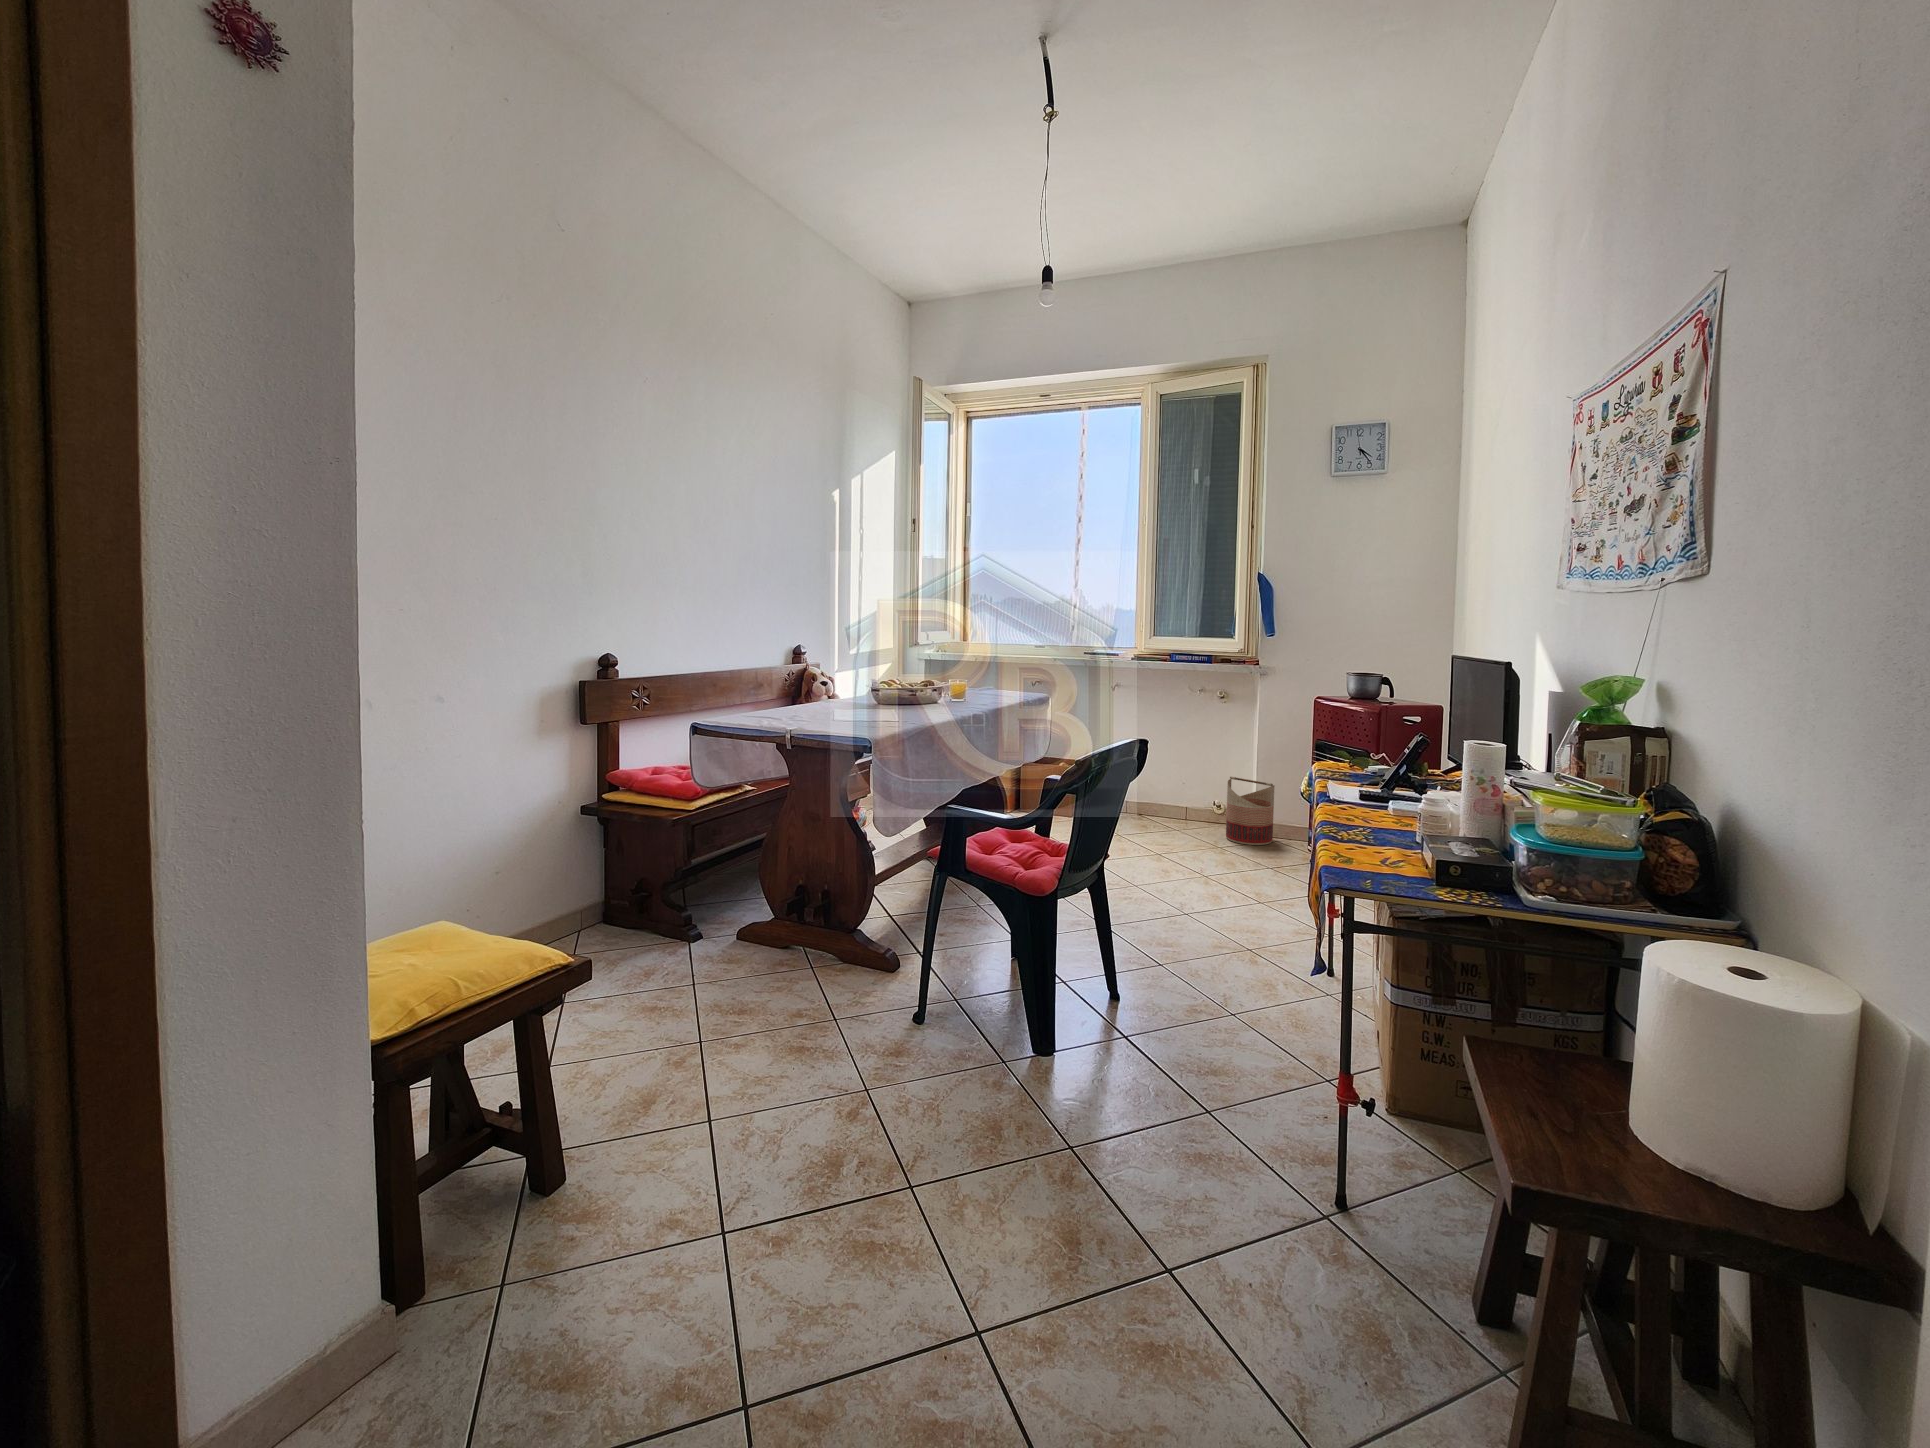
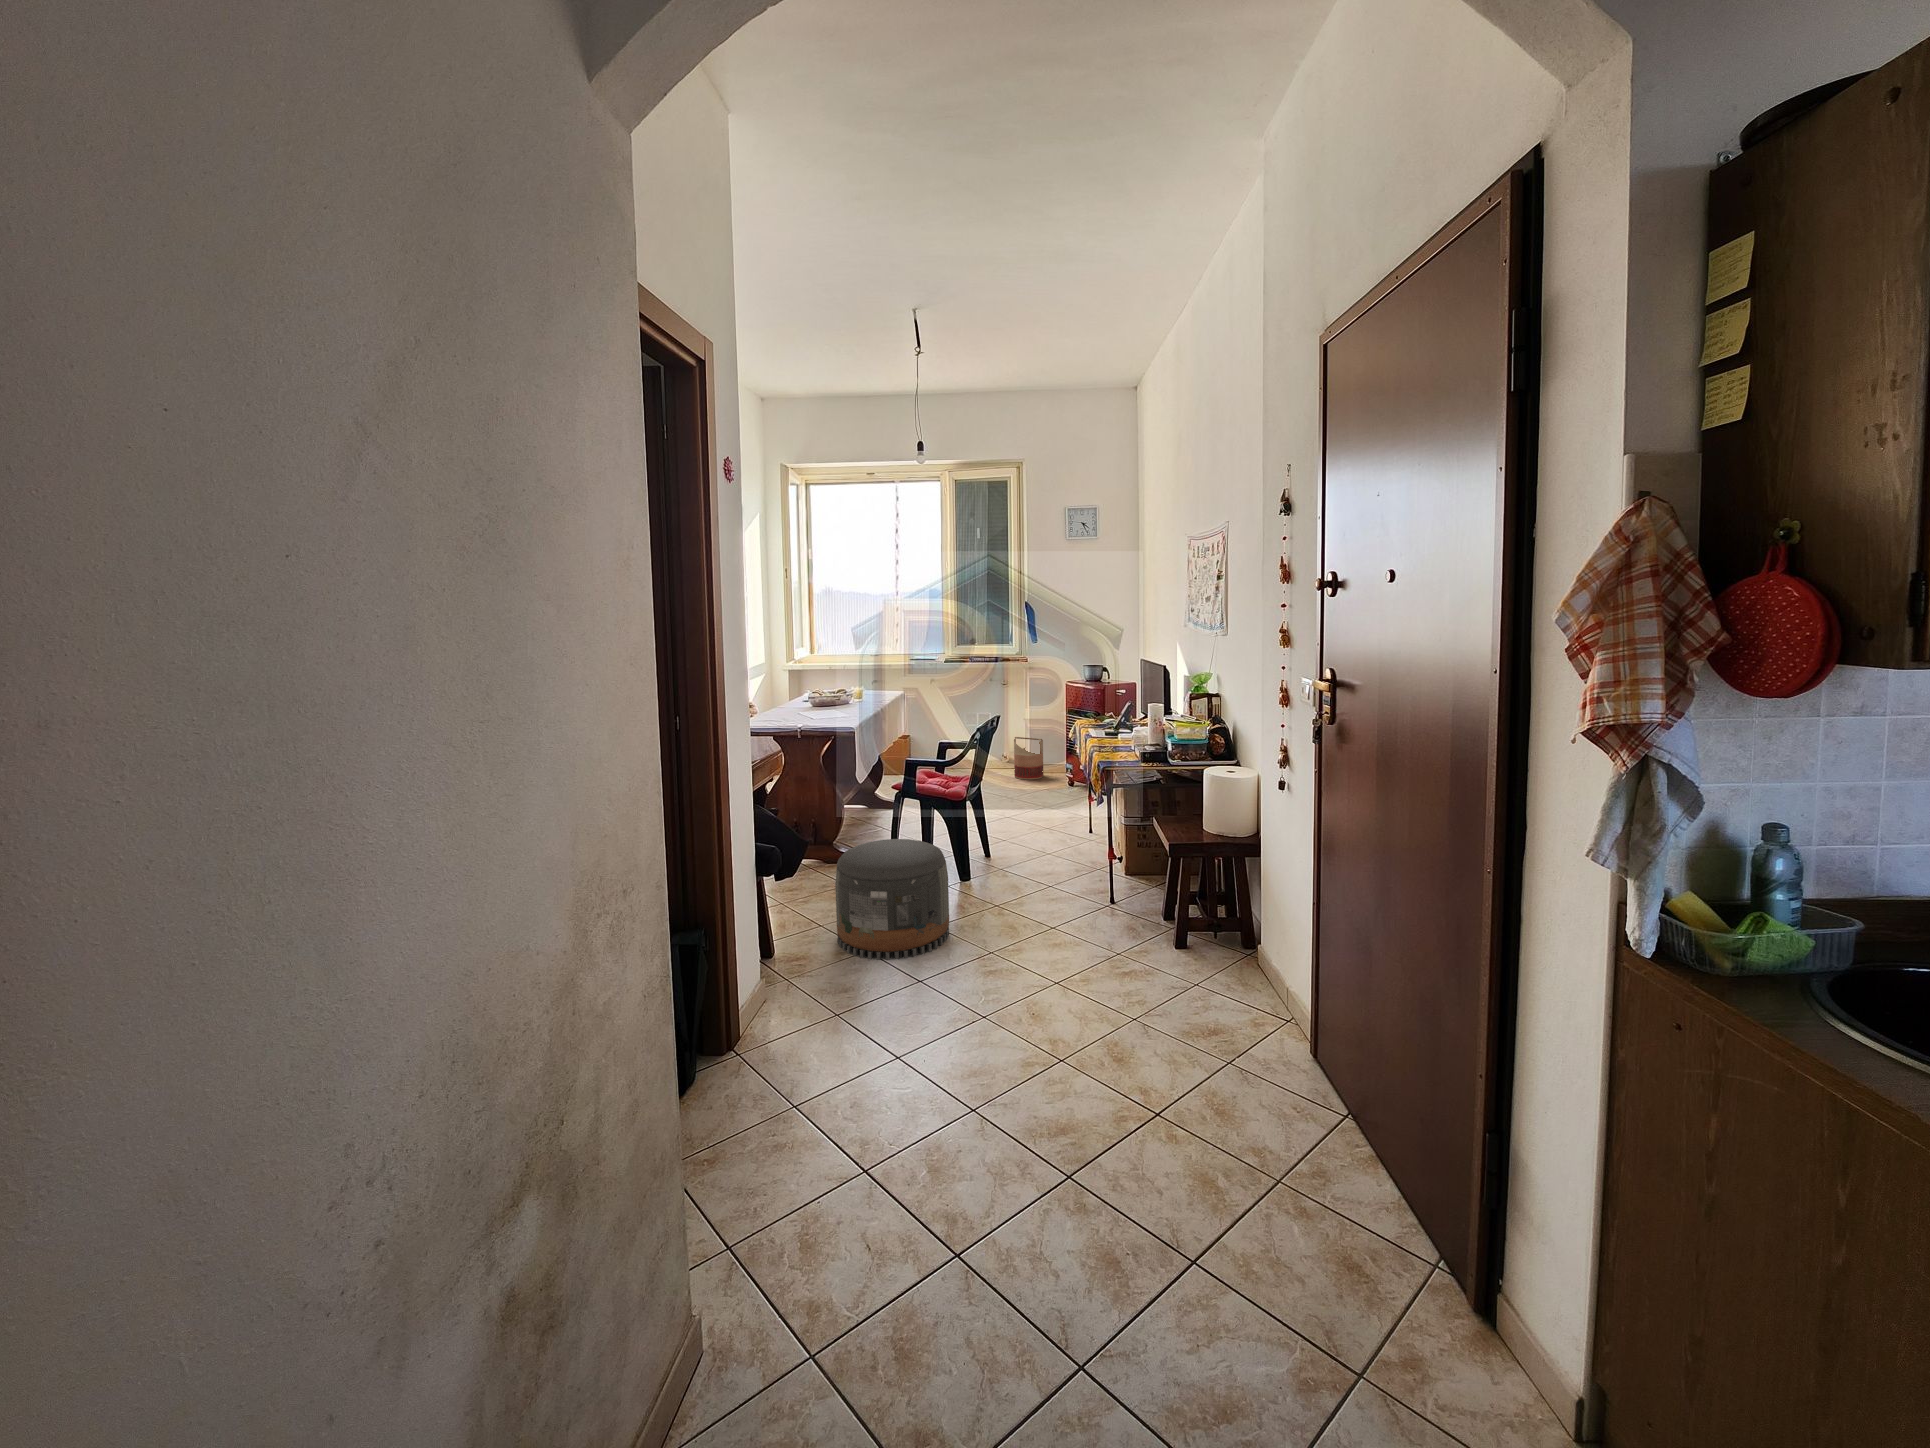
pouf: none [686,969,933,1283] -> present [835,839,949,960]

